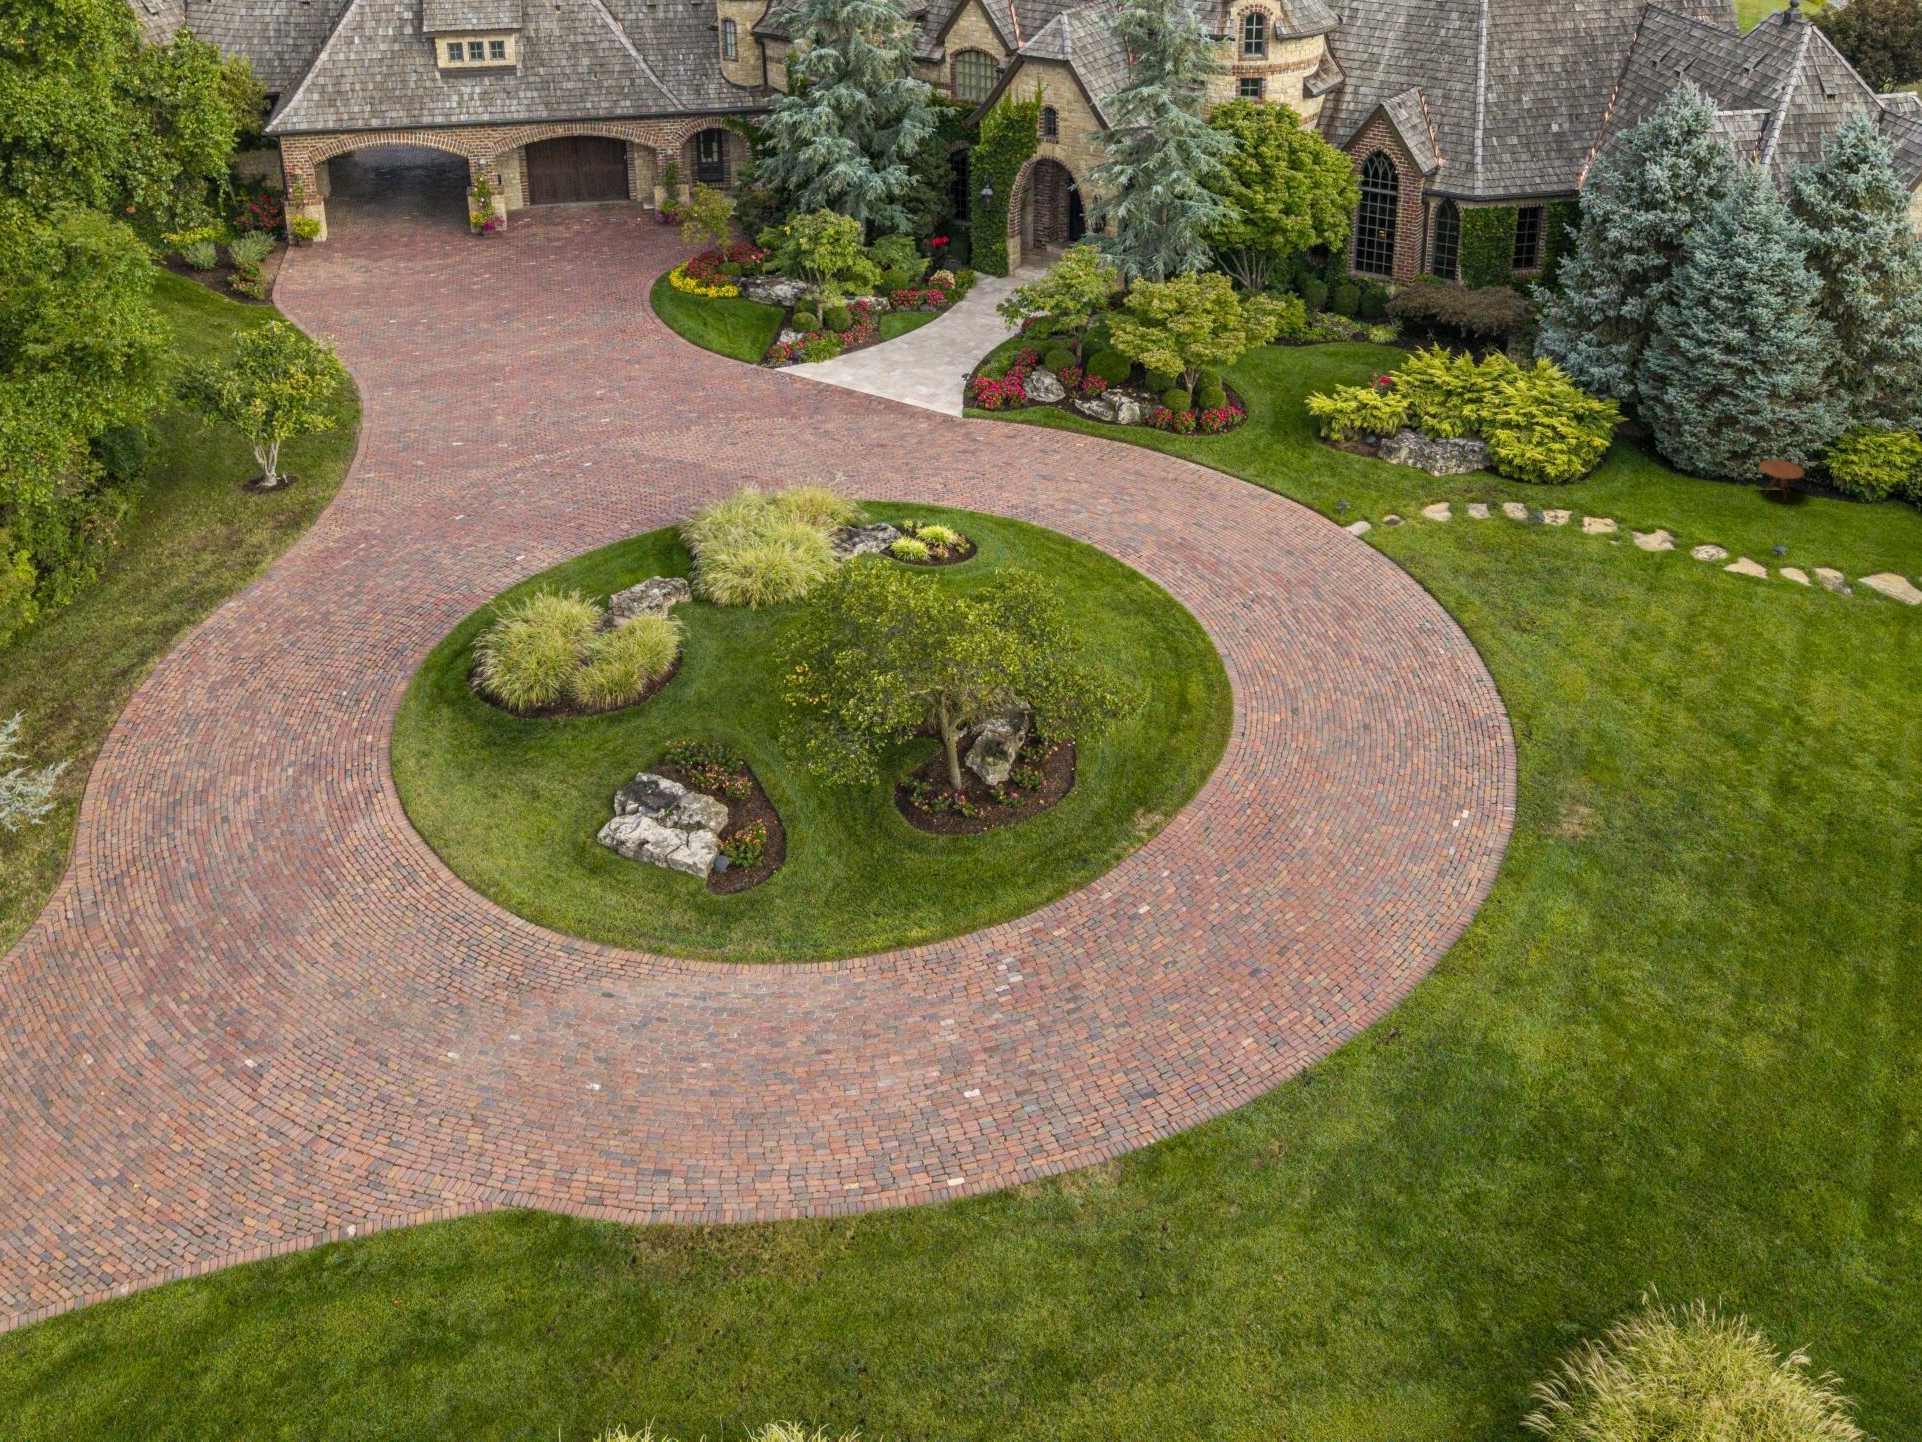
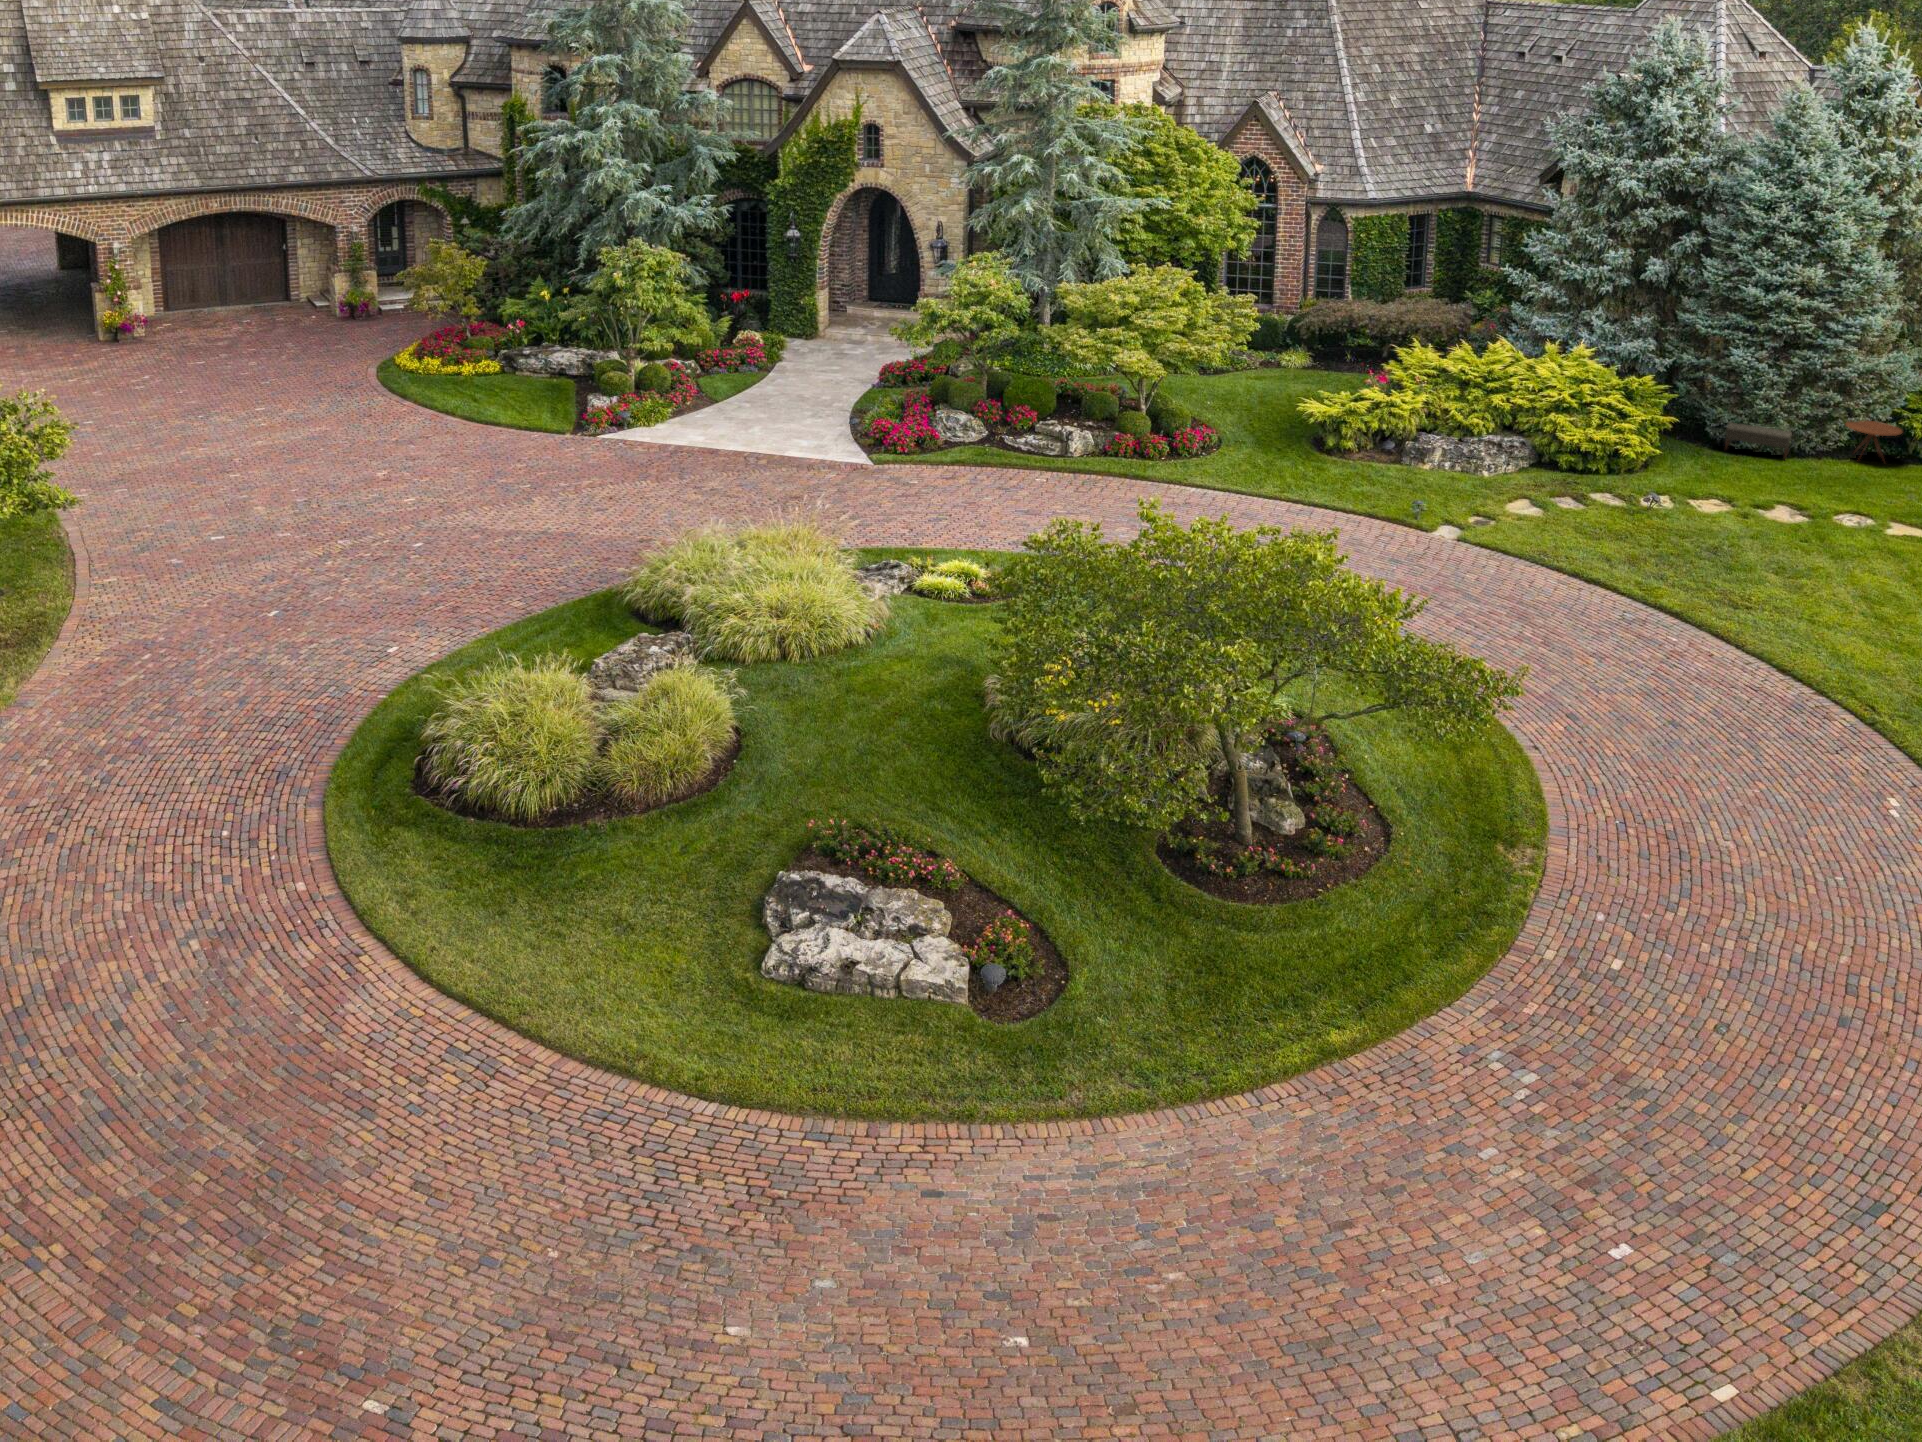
bench: none [1658,448,1713,487] -> present [1724,423,1792,459]

